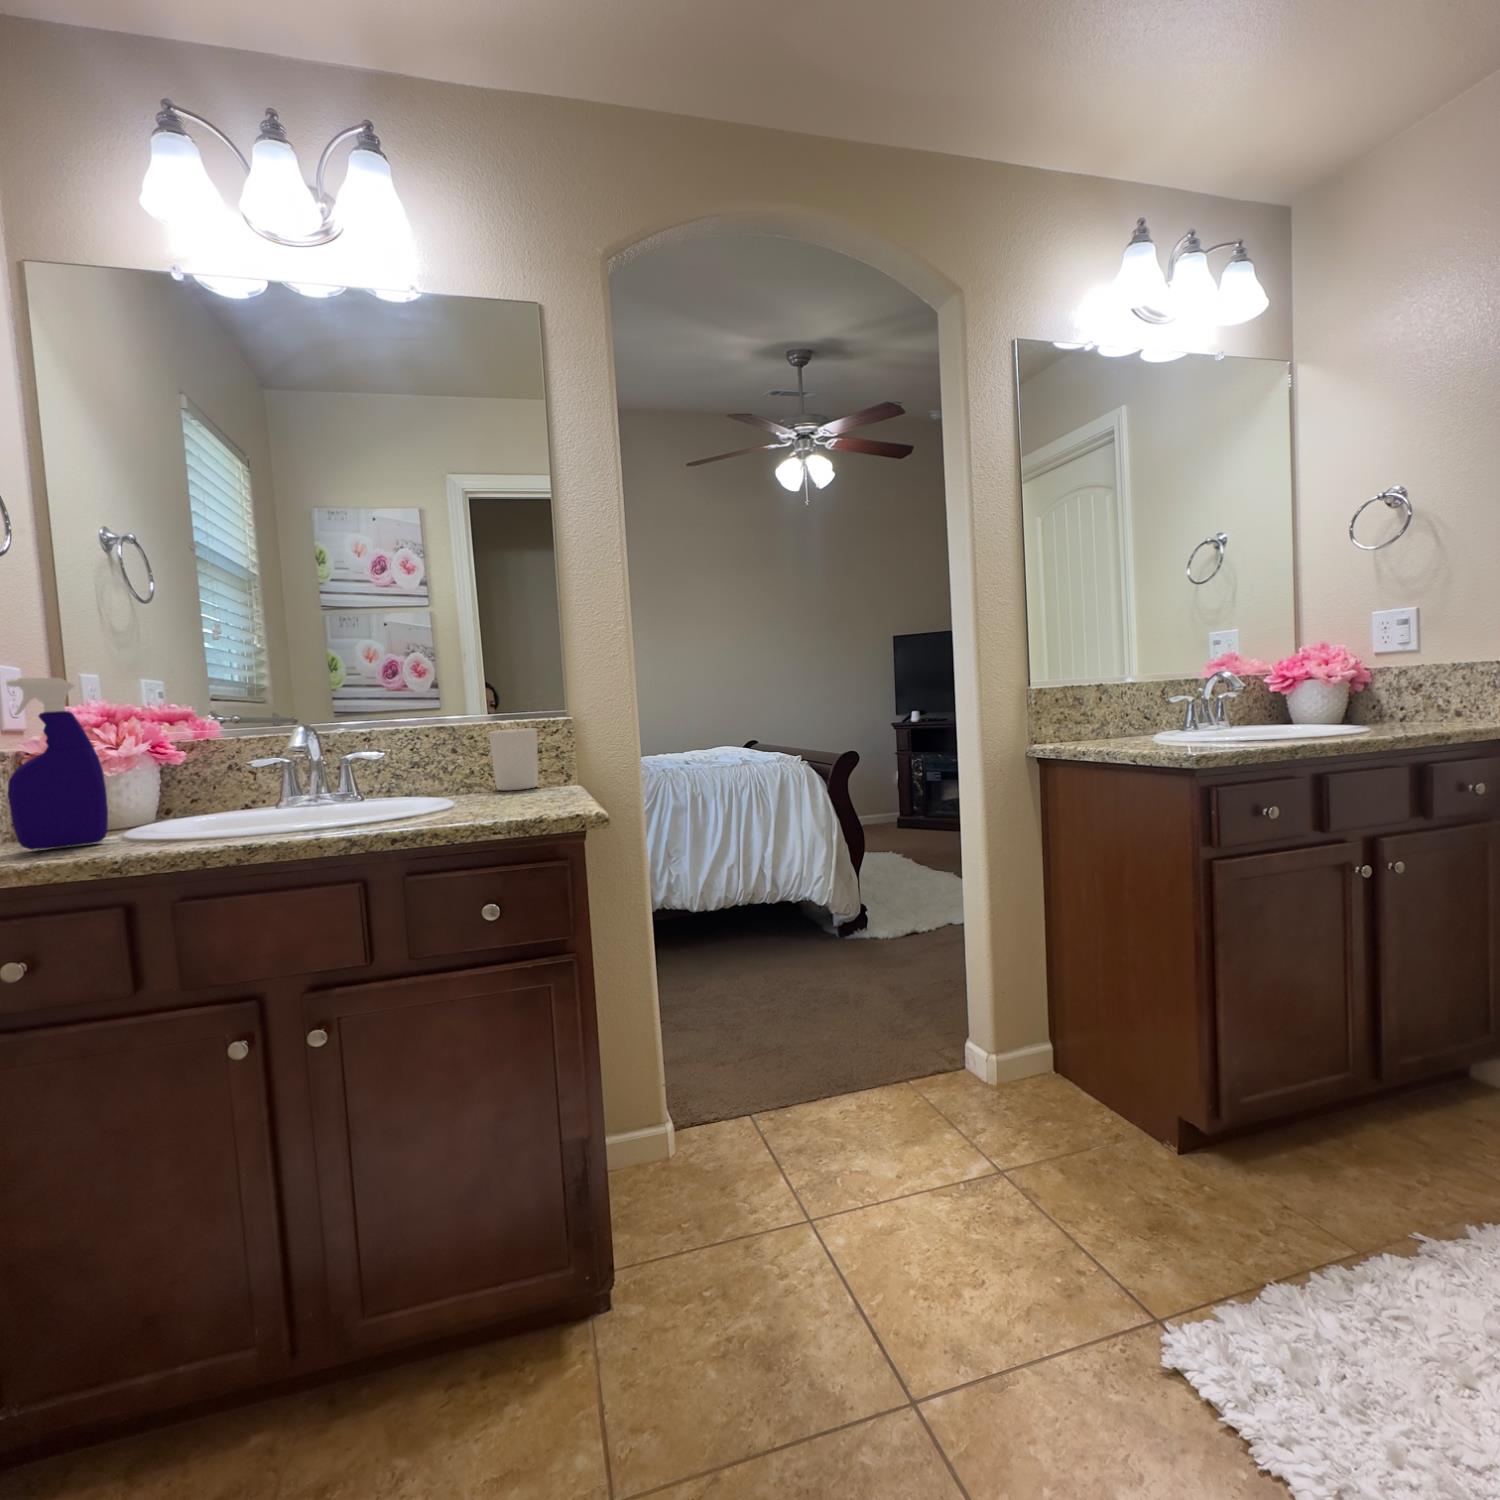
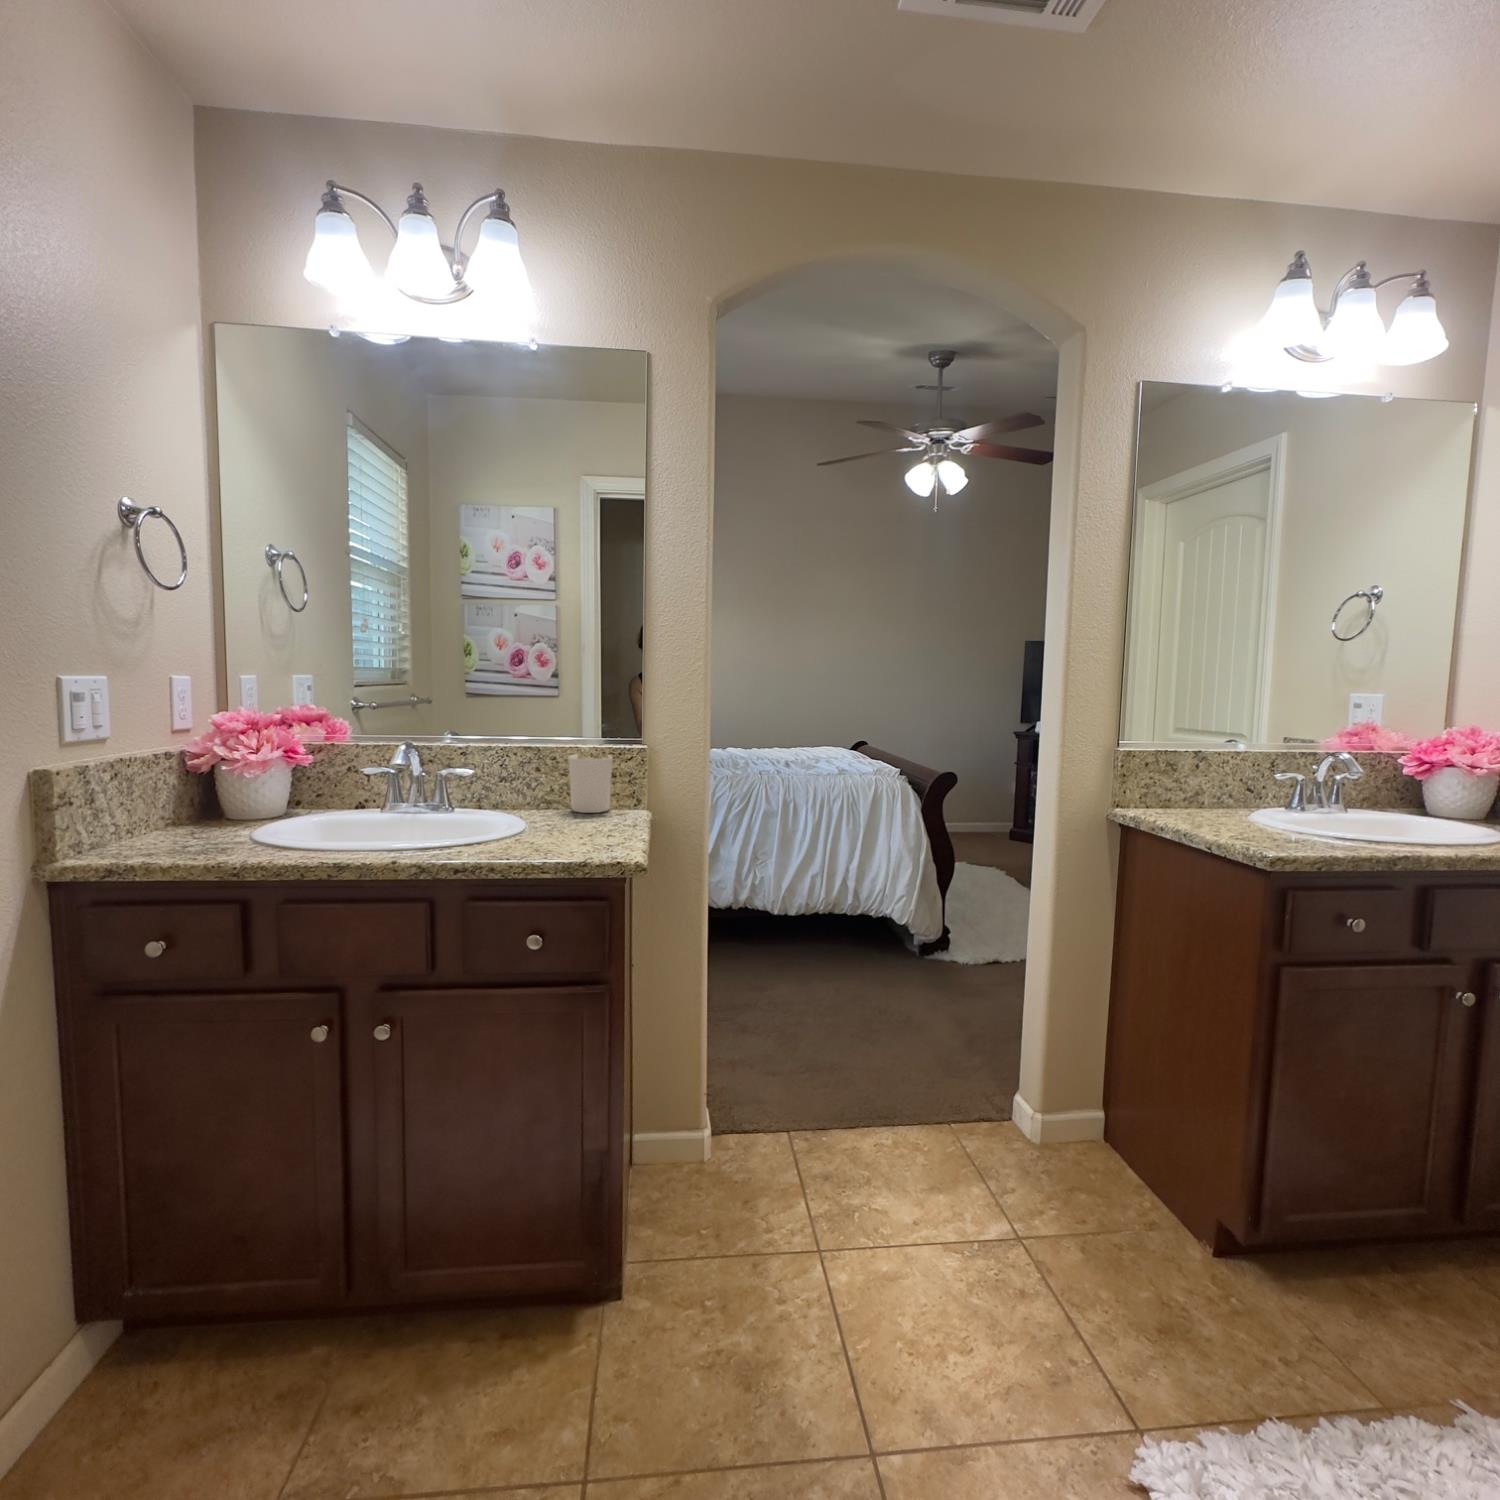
spray bottle: present [6,678,108,850] -> none [162,701,238,843]

